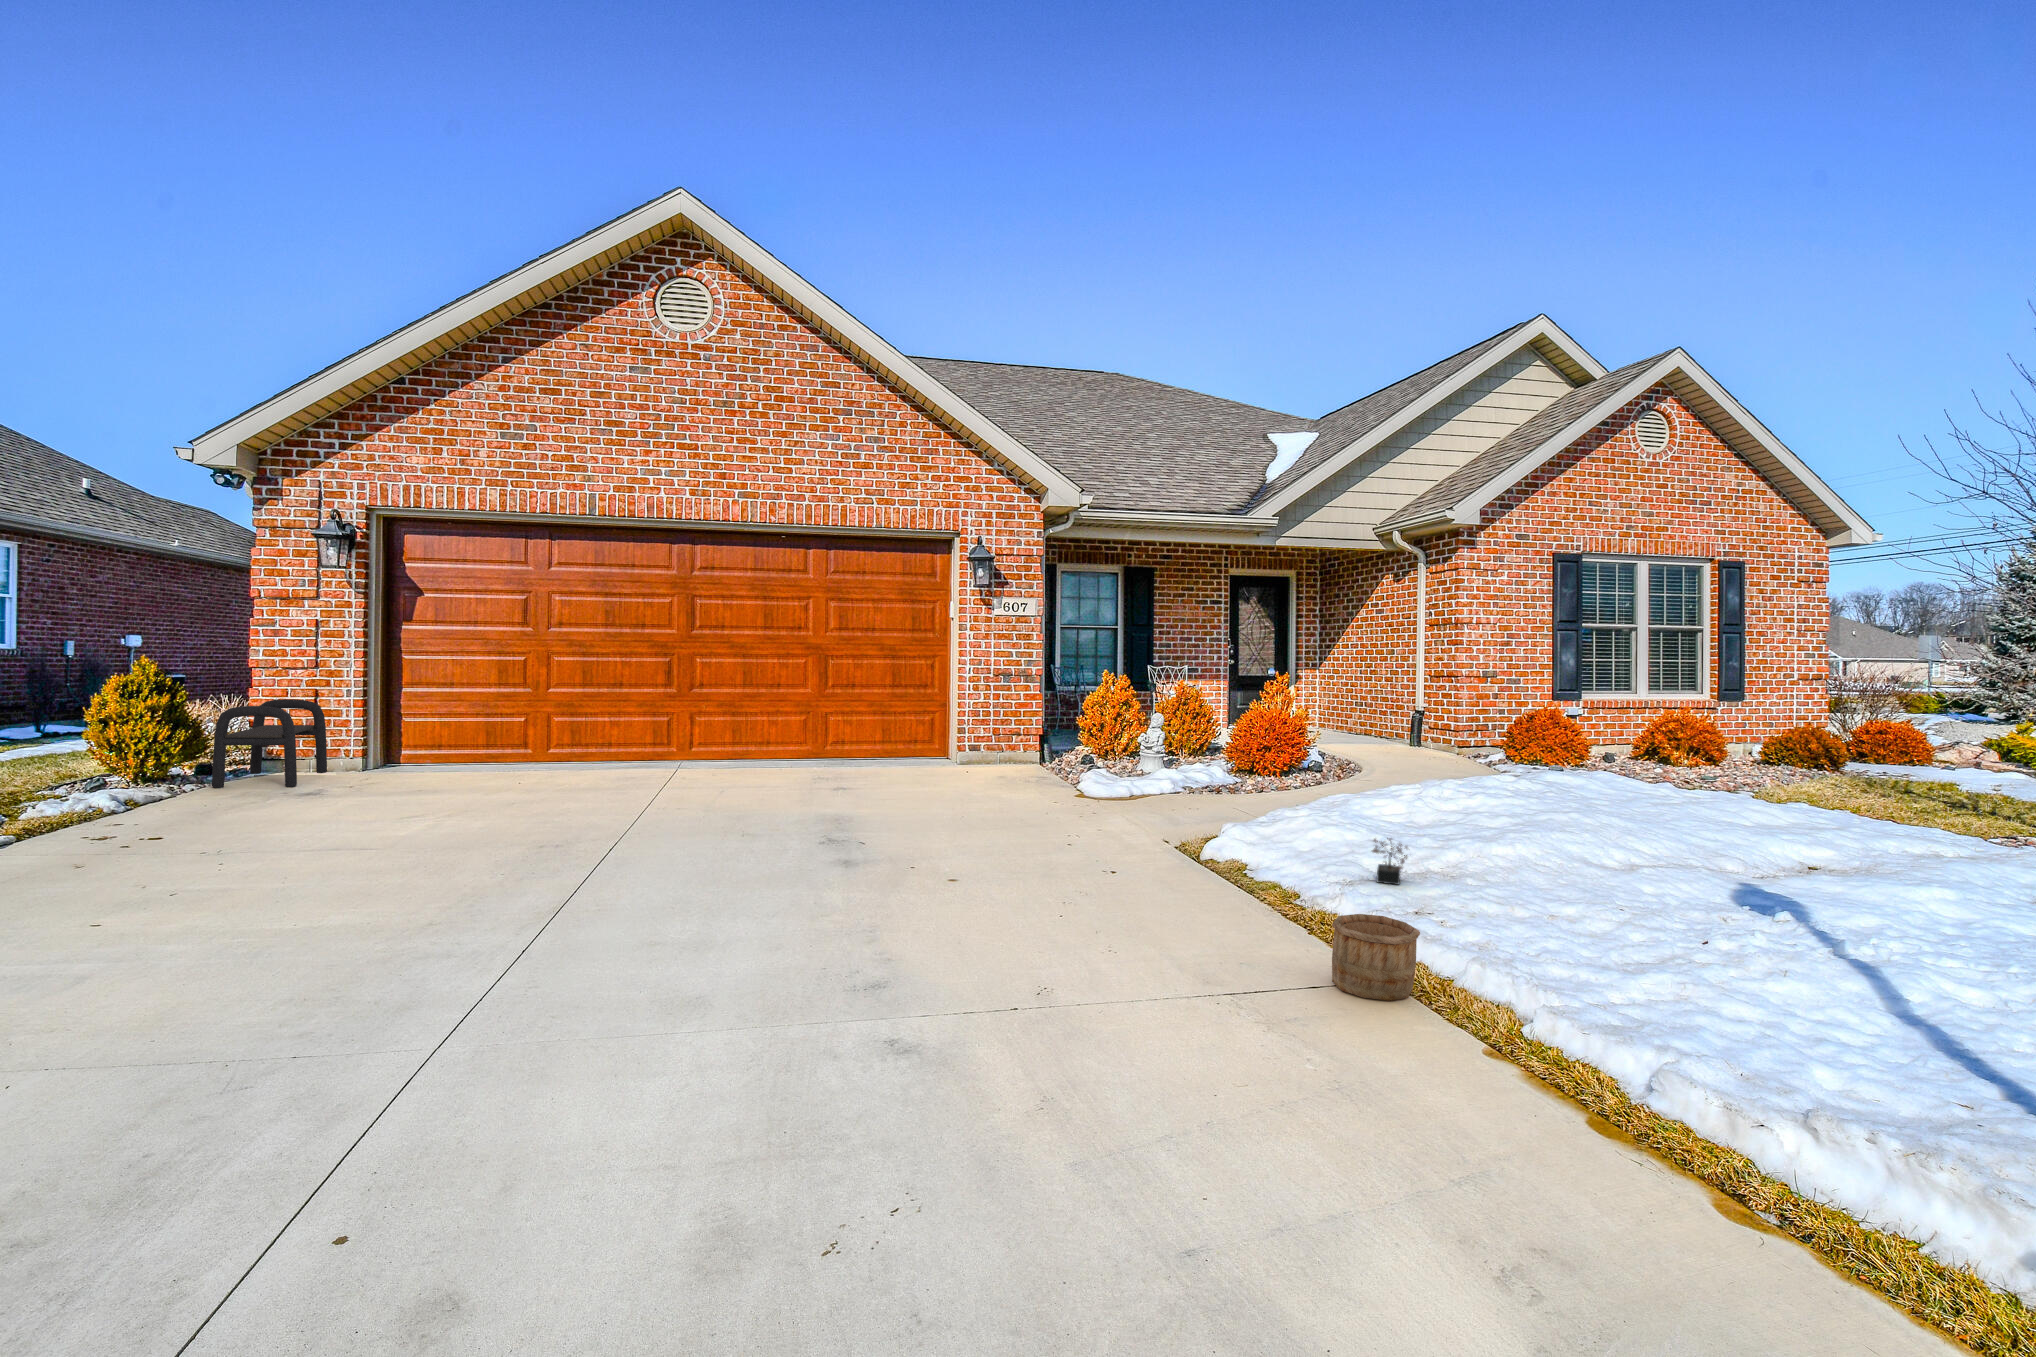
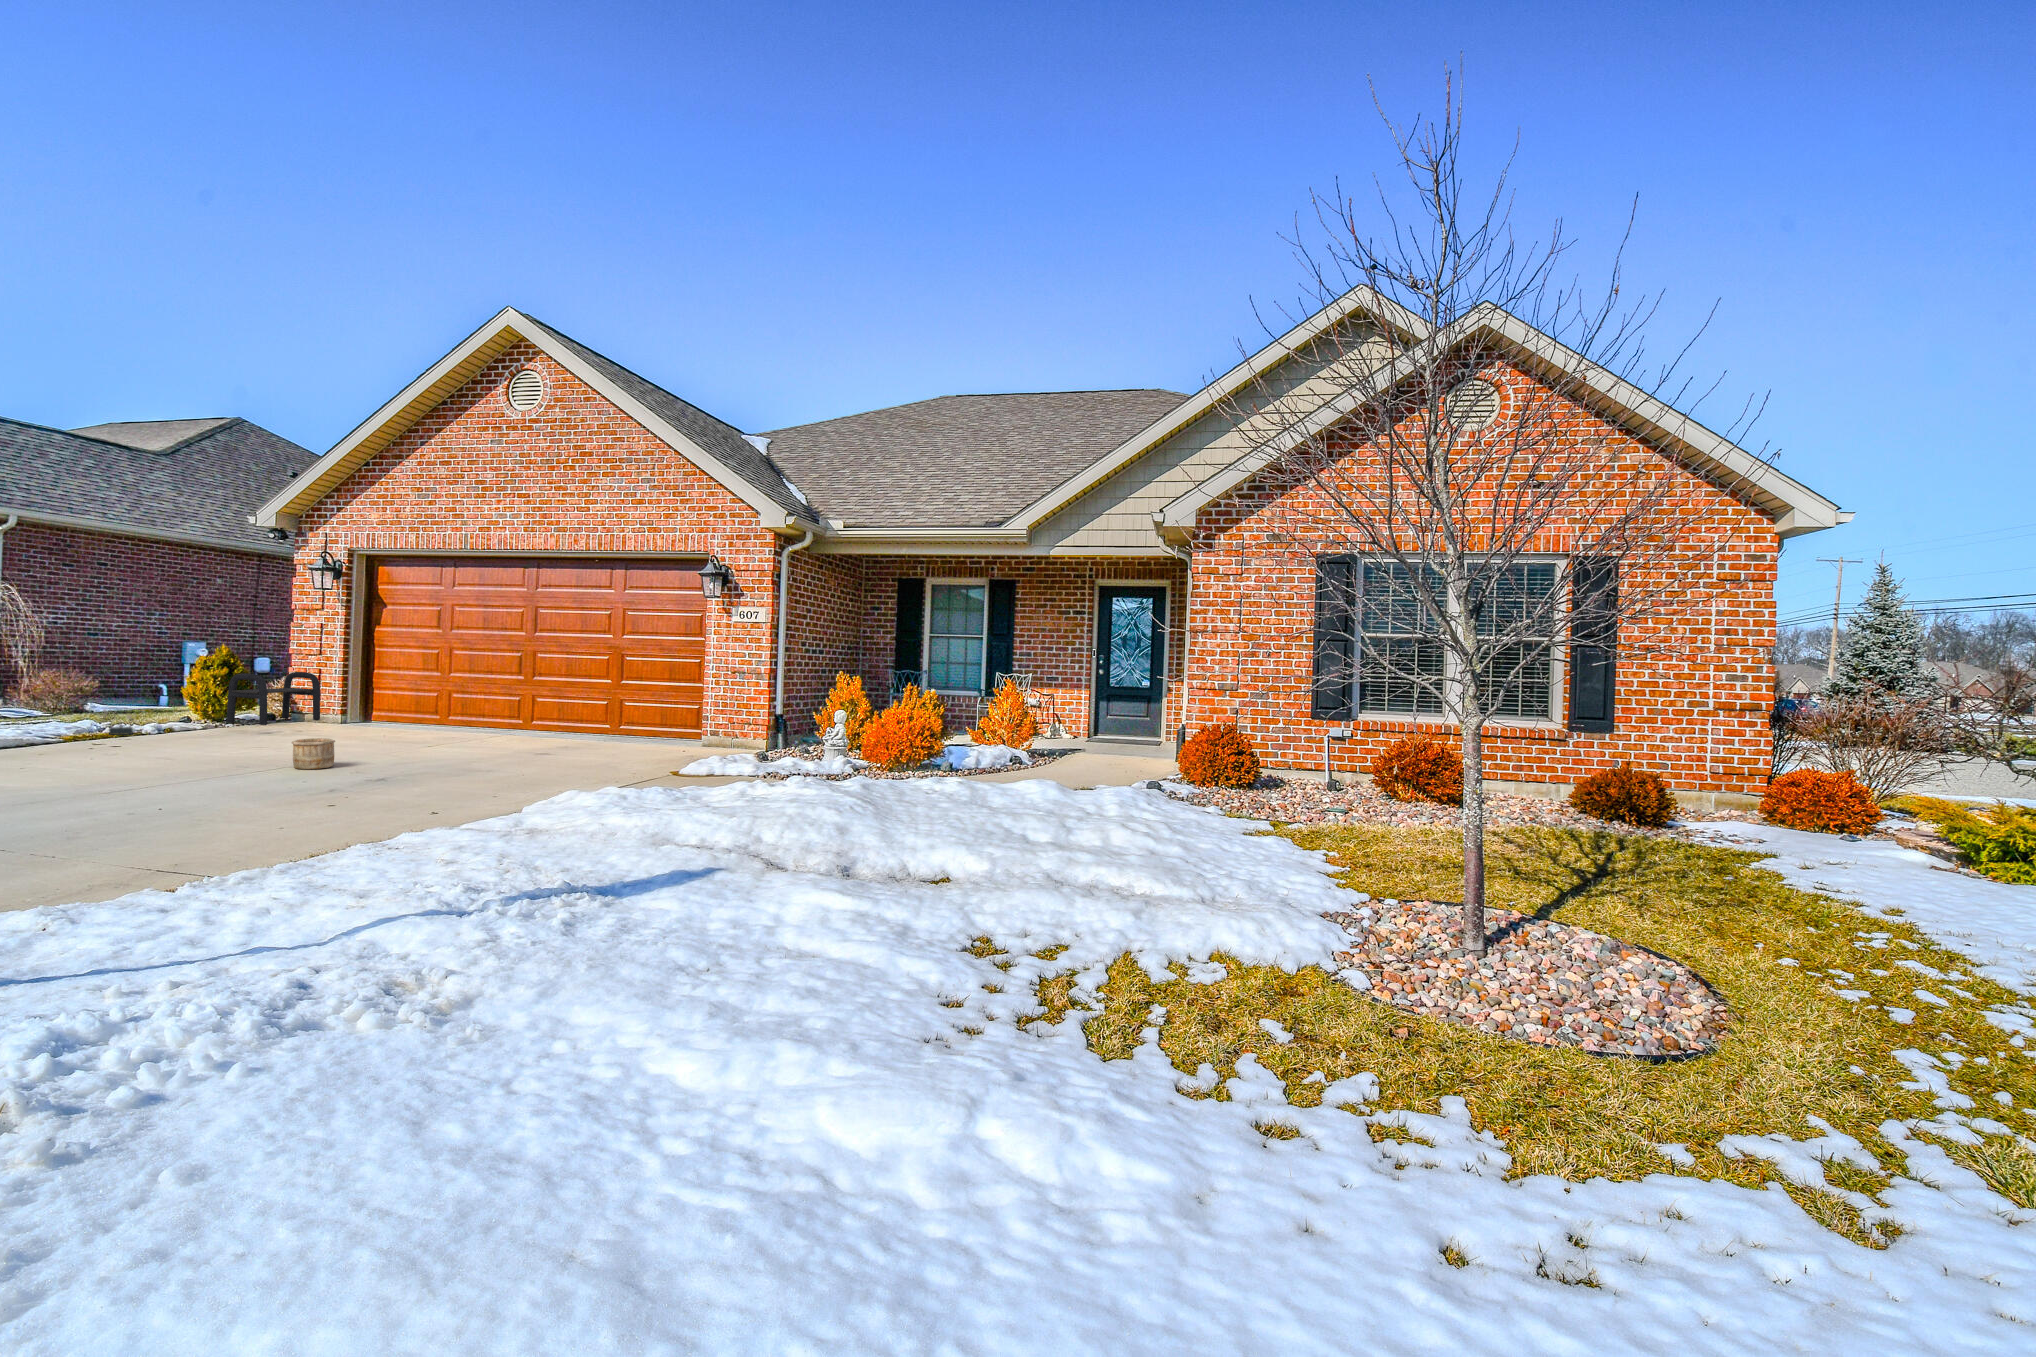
decorative plant: present [1372,838,1407,885] -> present [104,710,133,735]
wooden bucket: present [1332,914,1420,1001] -> present [292,738,335,769]

